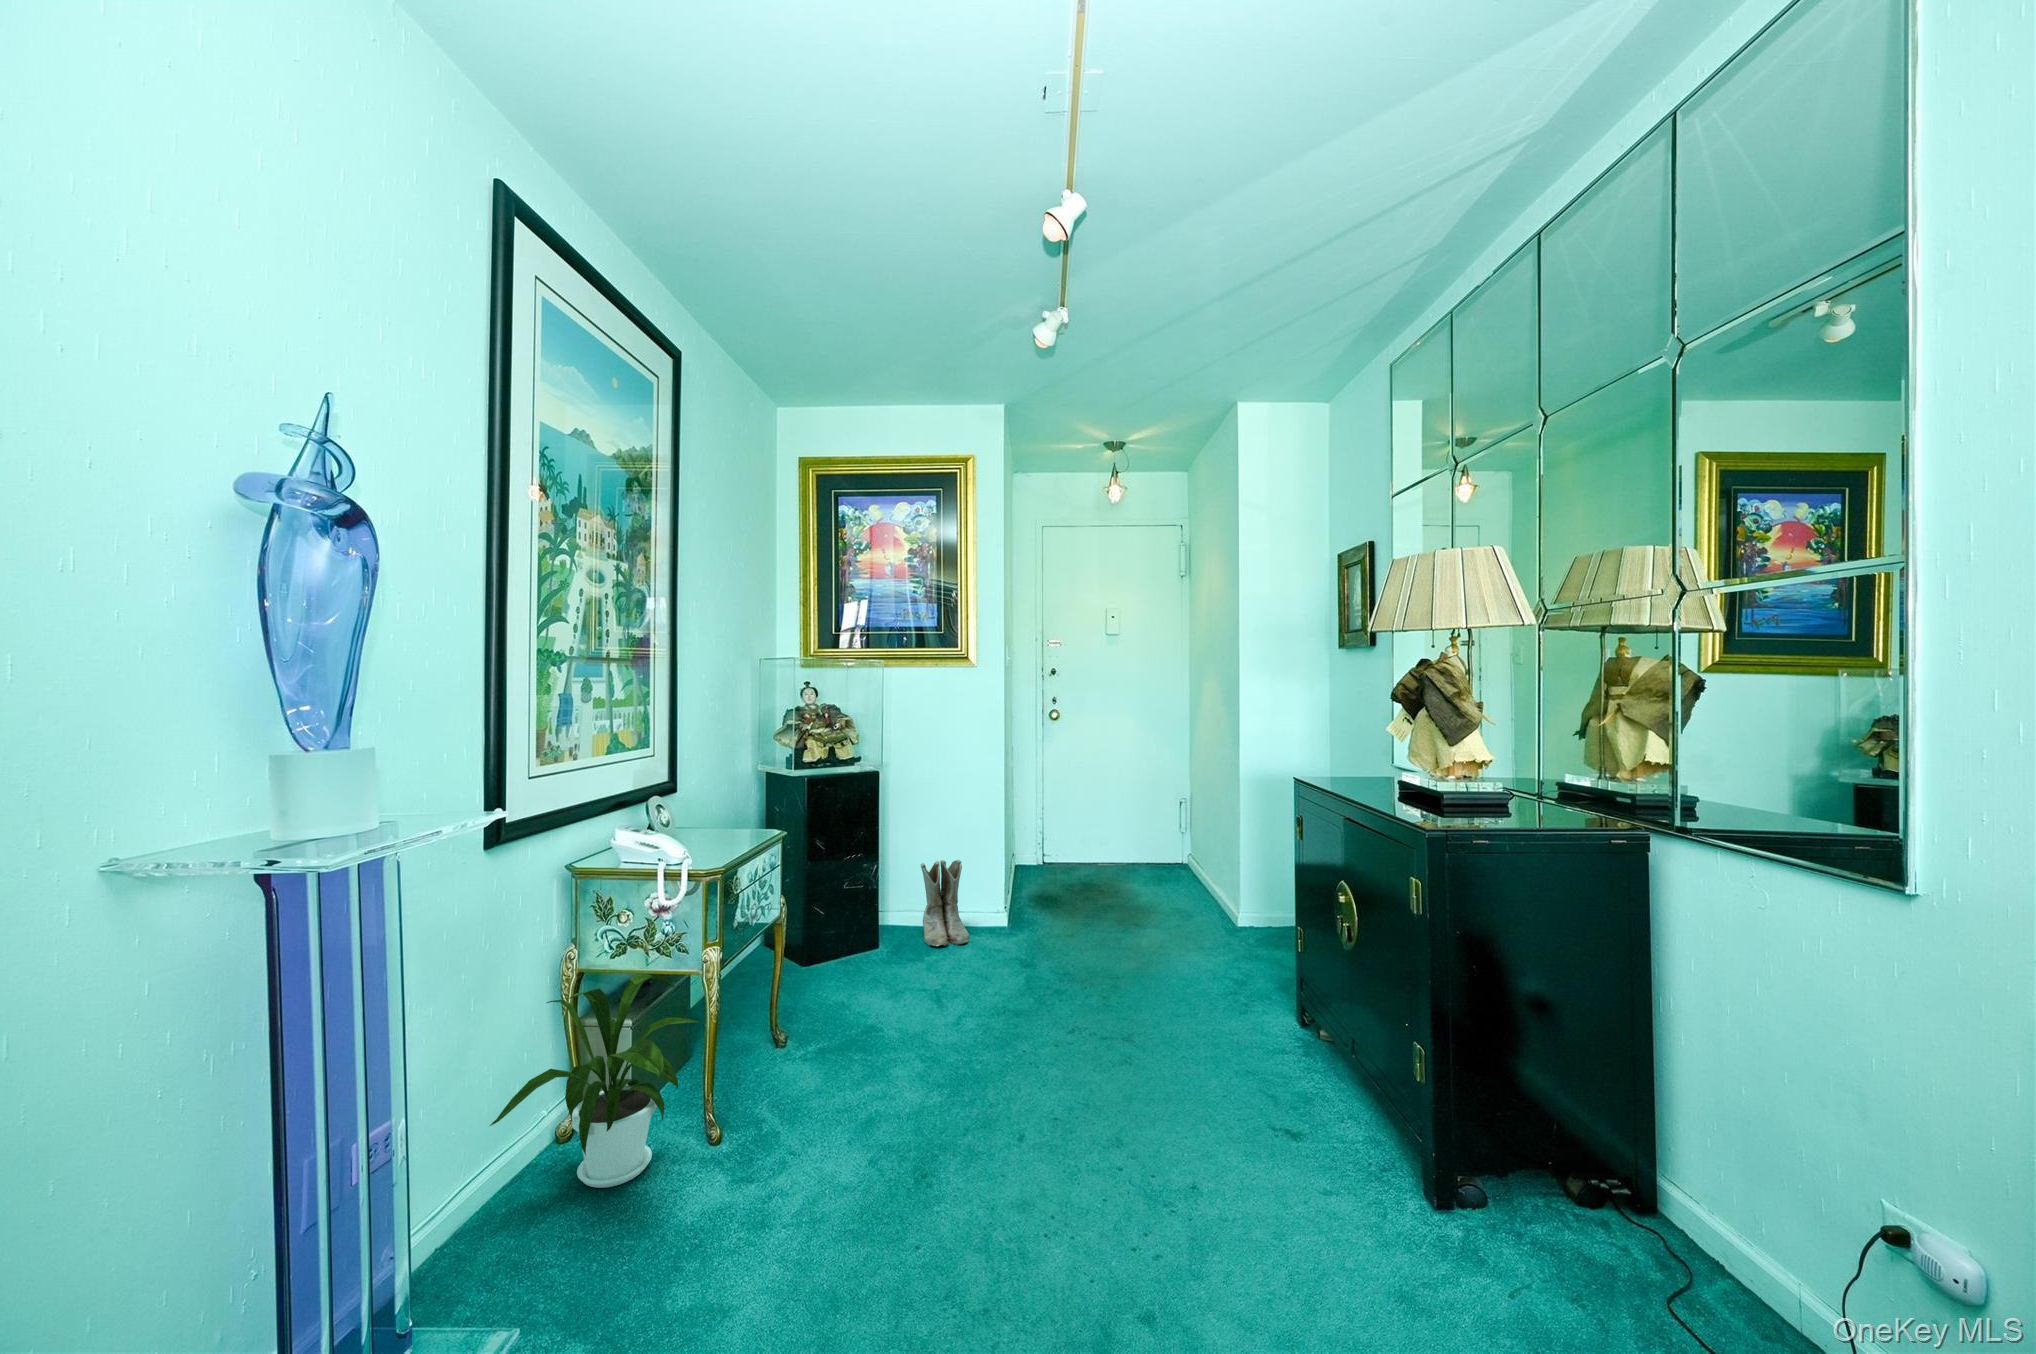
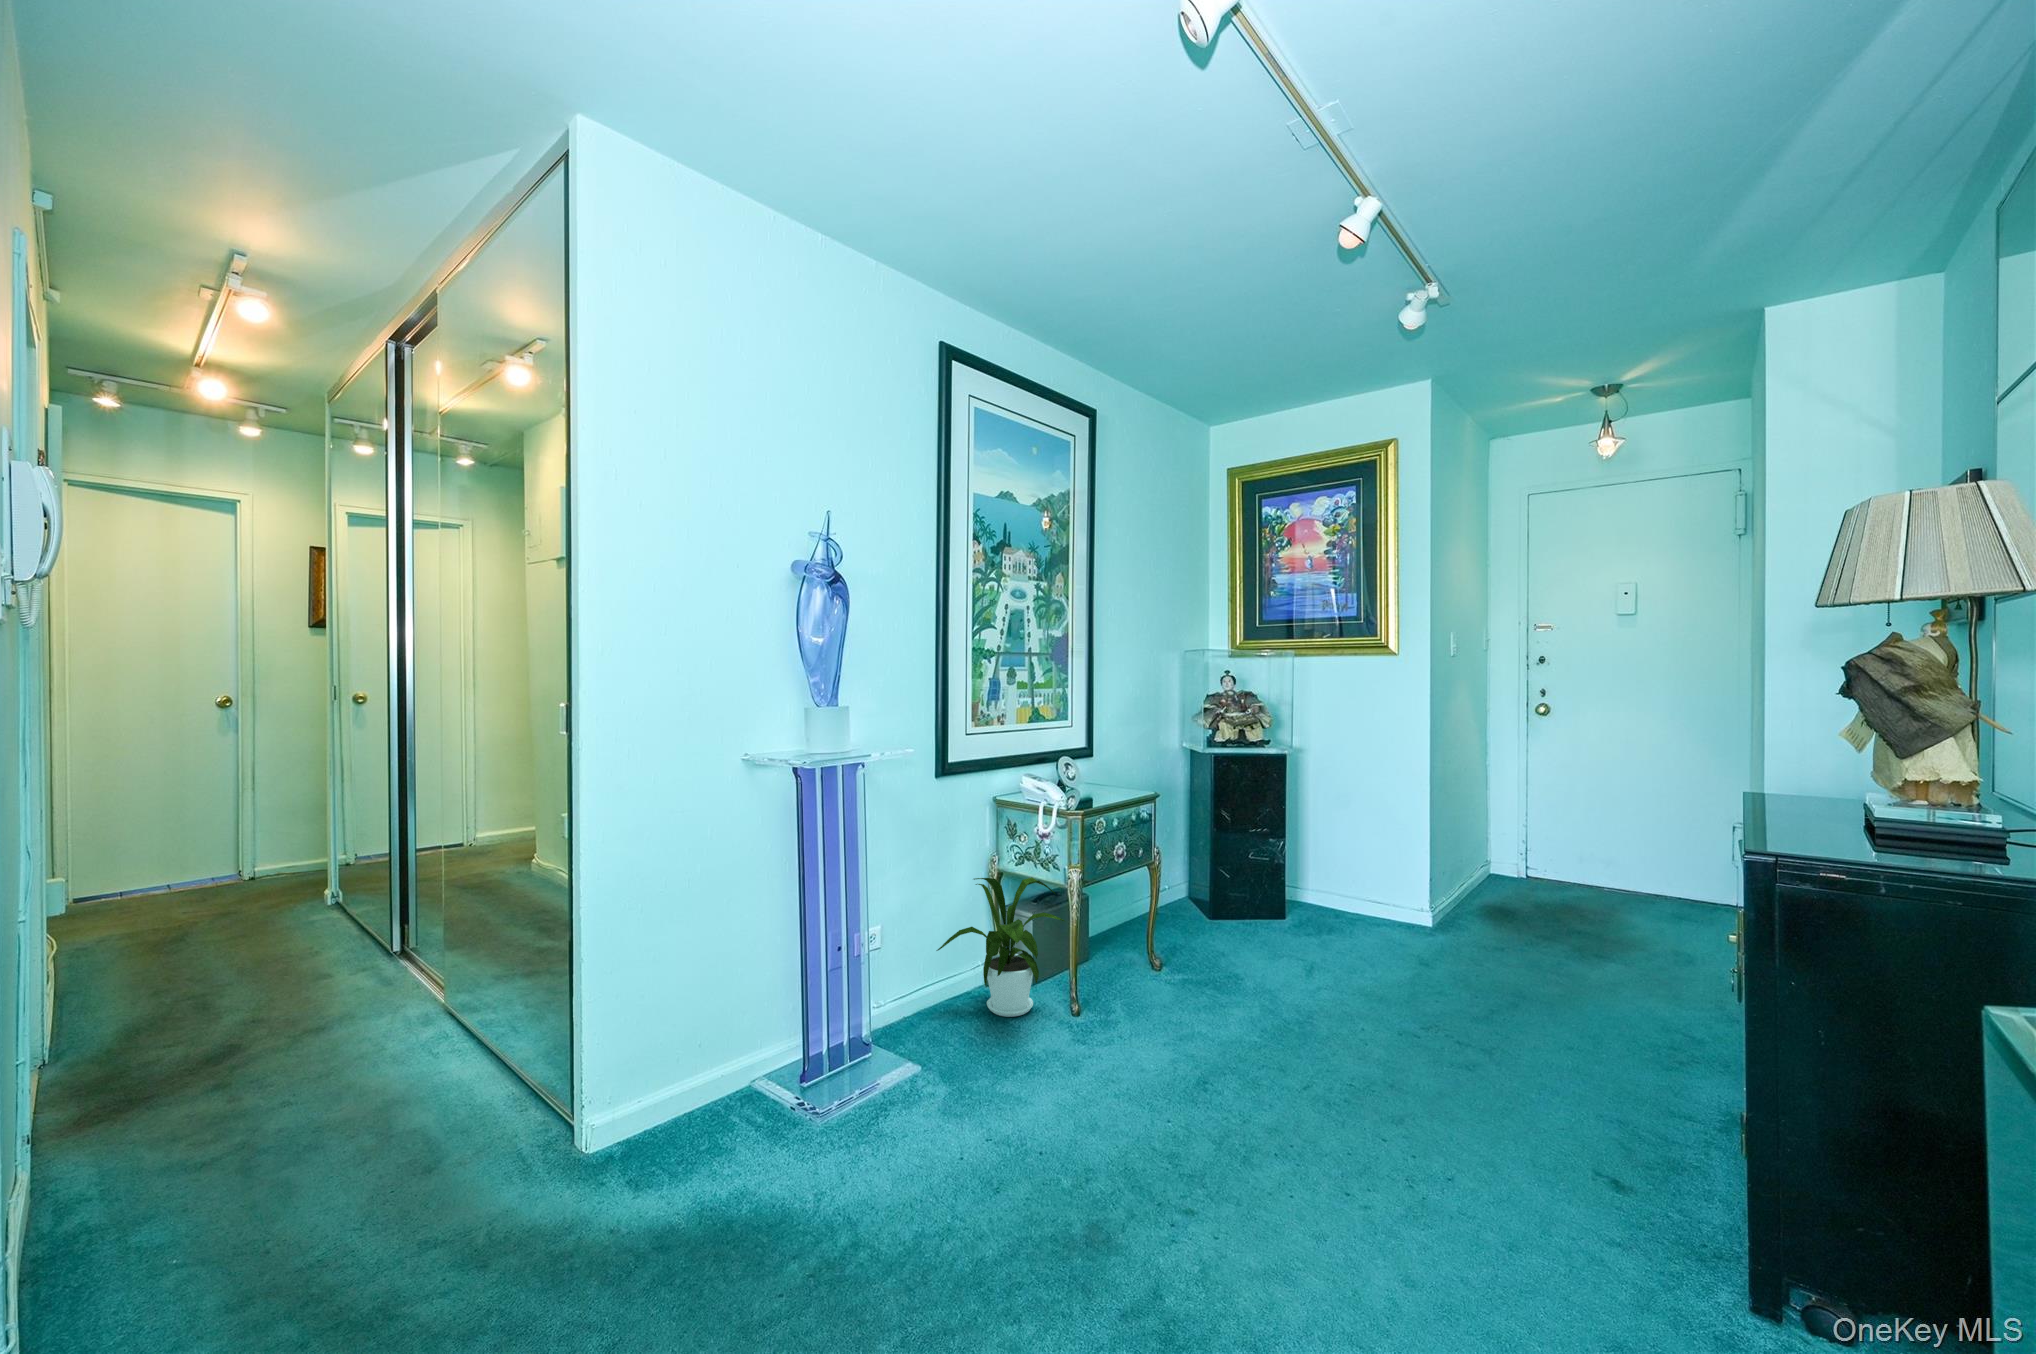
boots: present [921,860,969,946] -> none [1333,847,1382,934]

